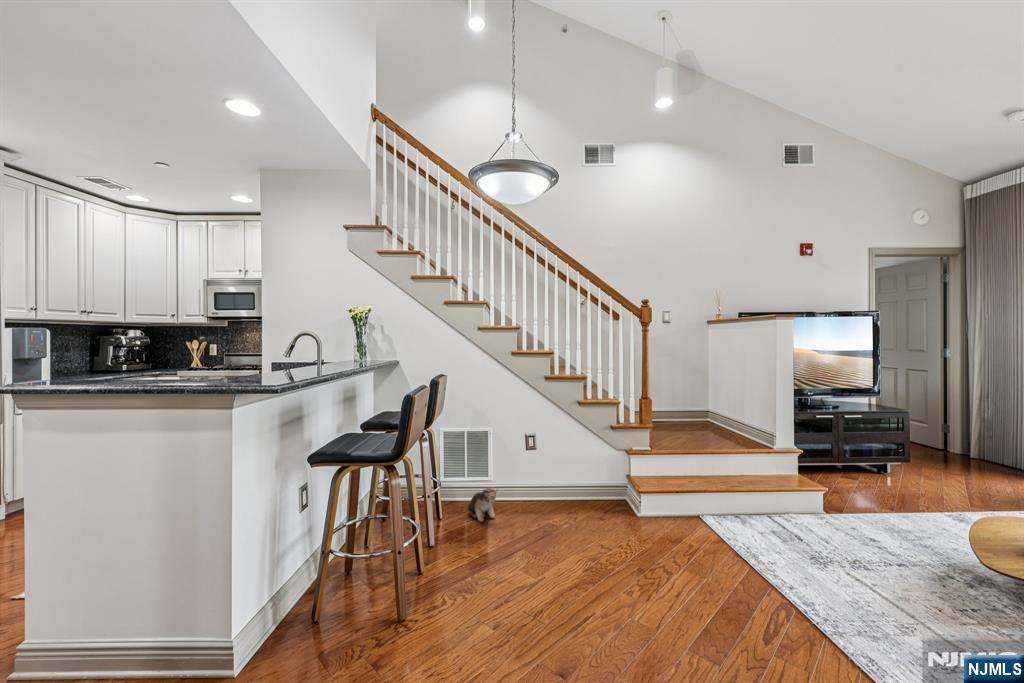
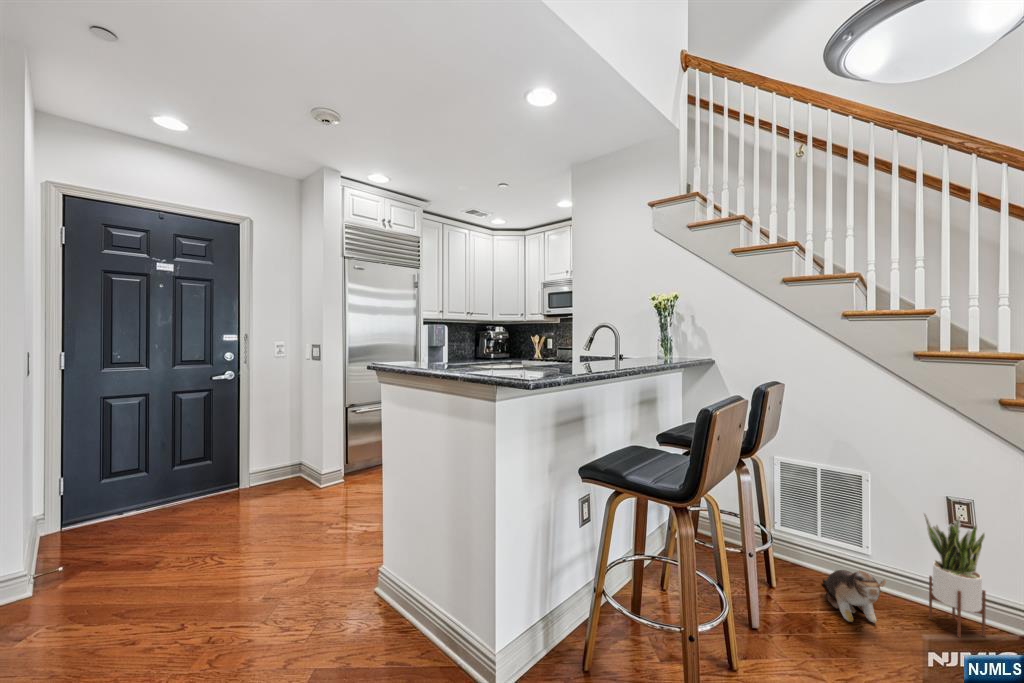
potted plant: none [515,444,540,512] -> present [924,514,986,638]

